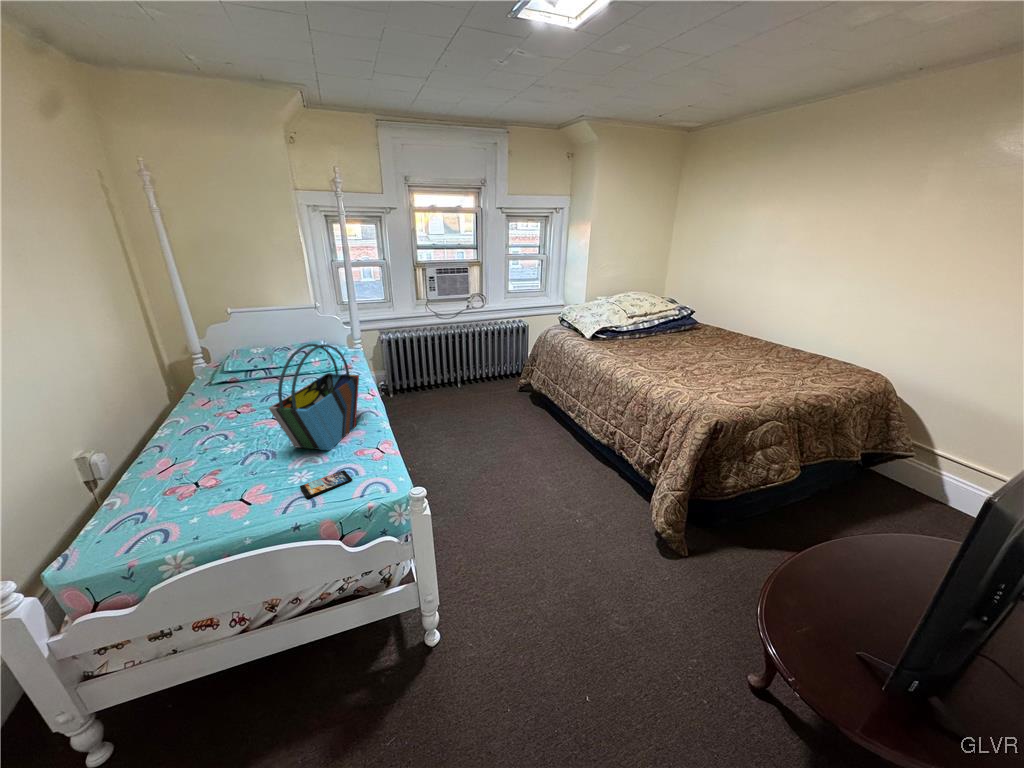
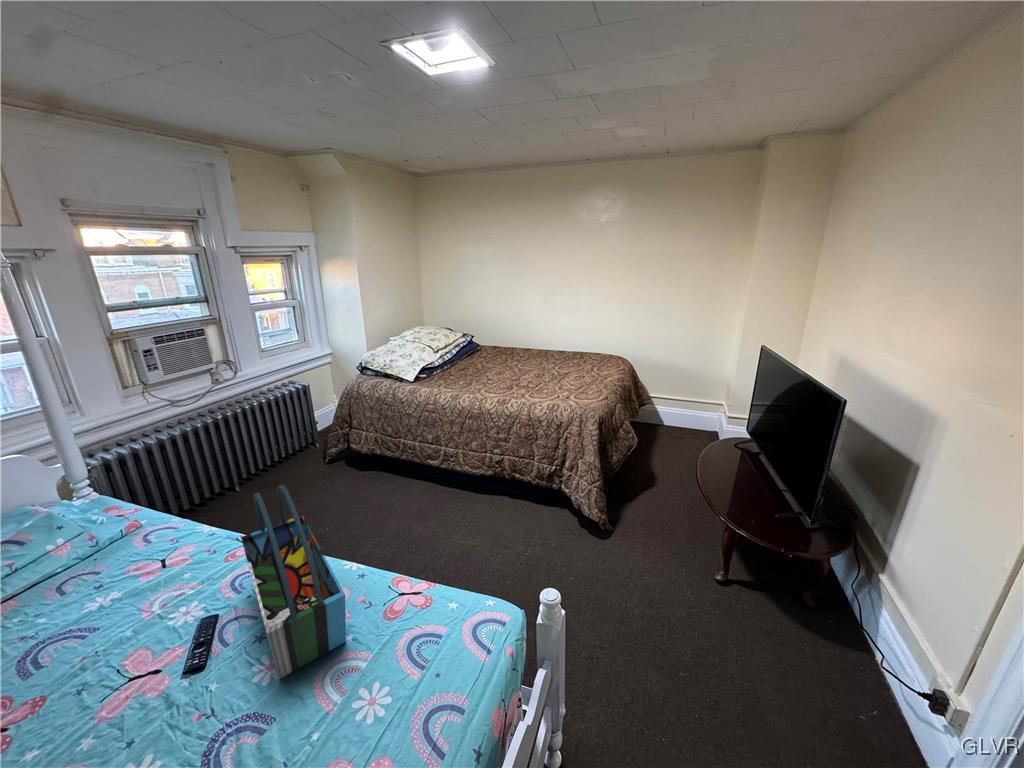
smartphone: present [300,470,352,498] -> none [404,642,450,708]

